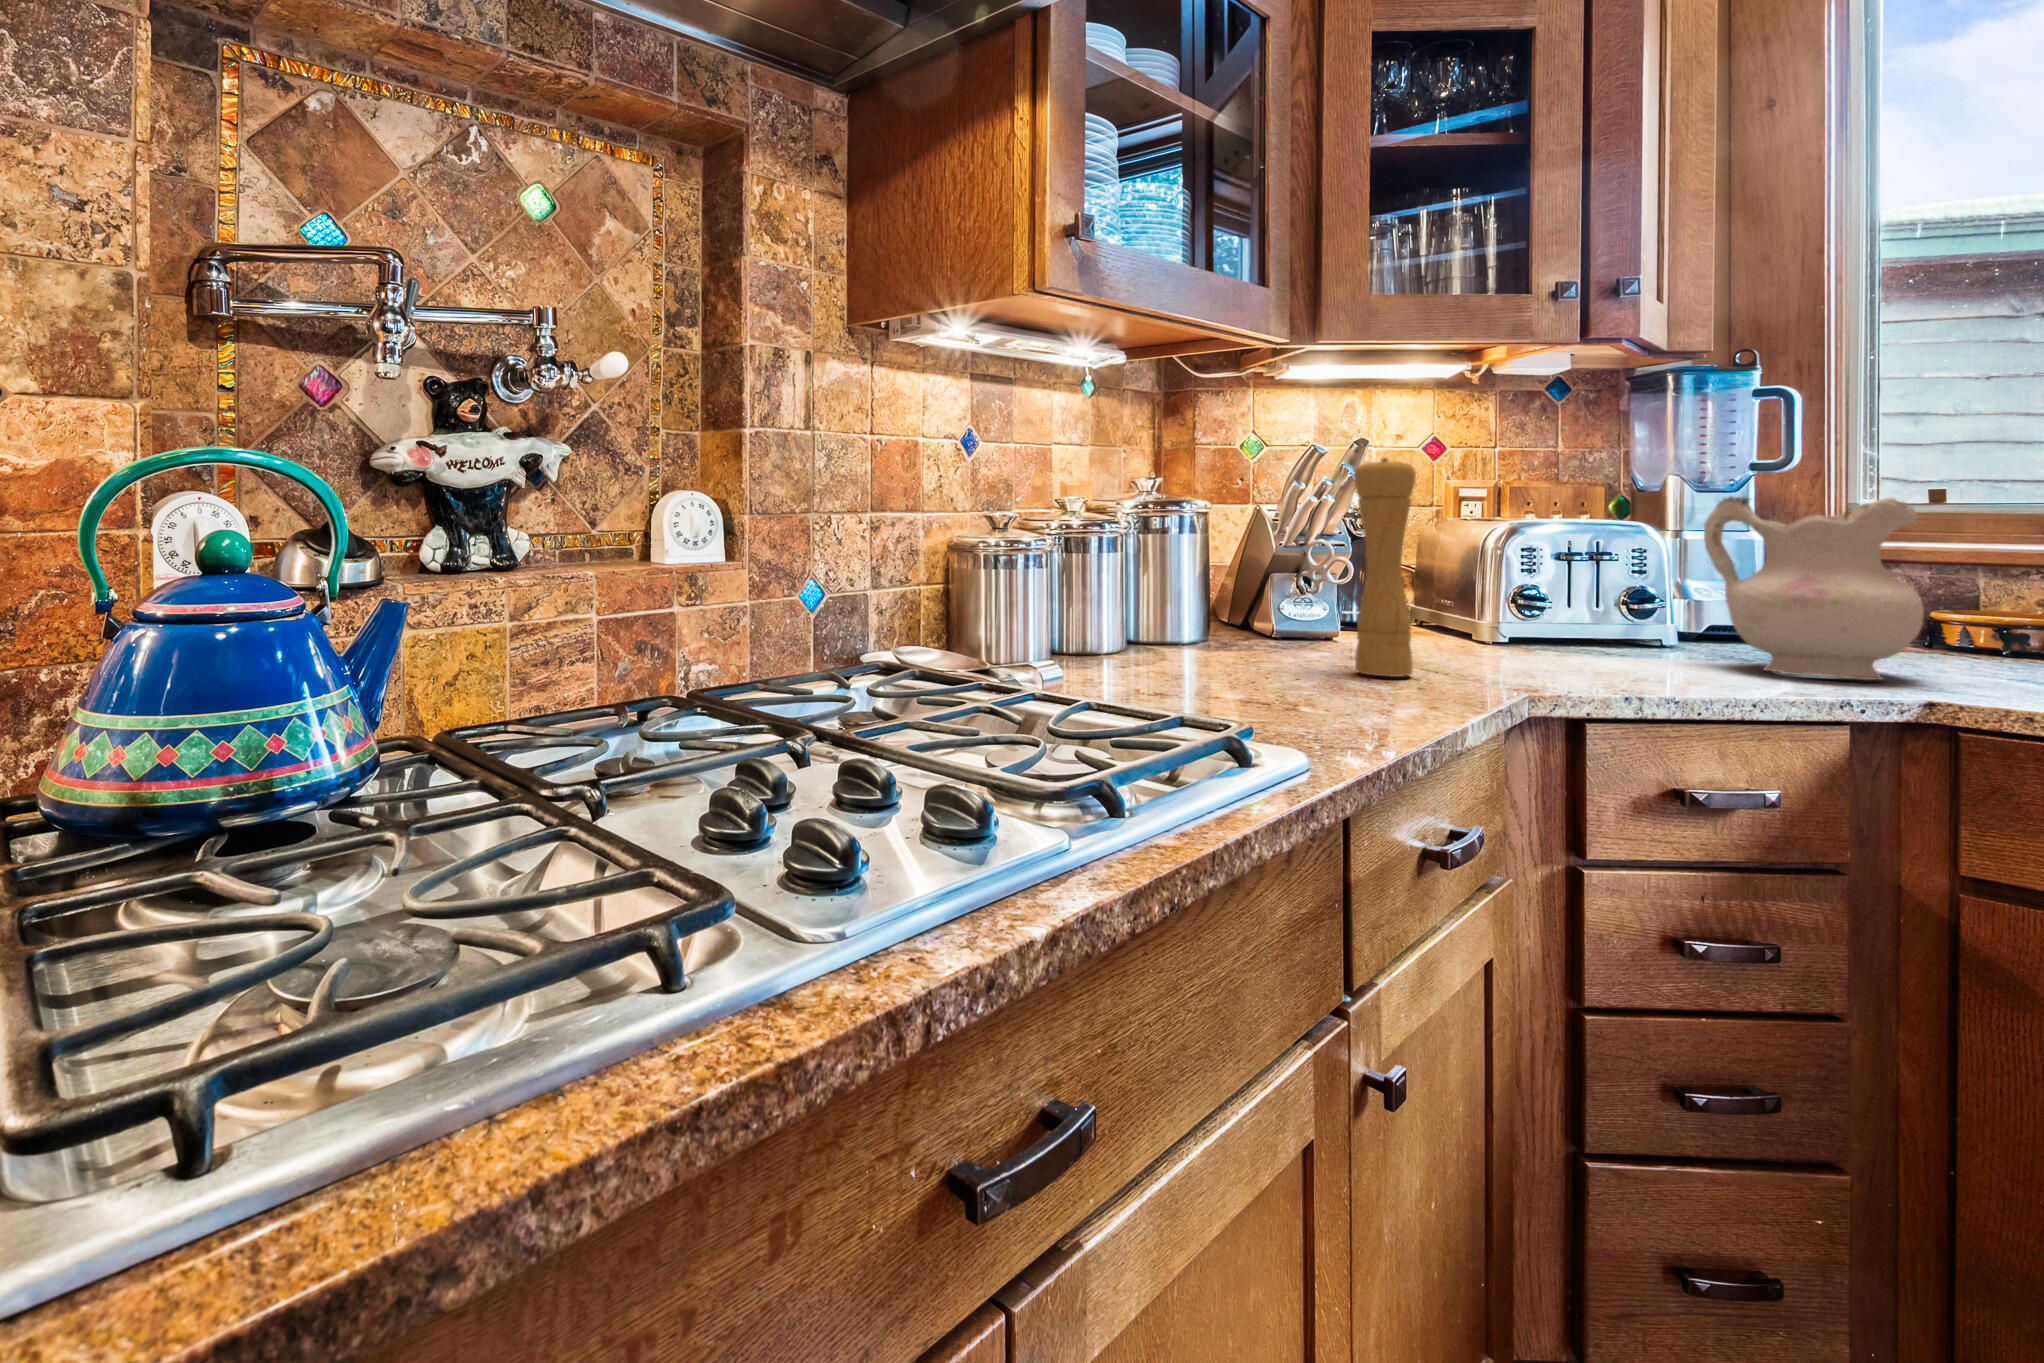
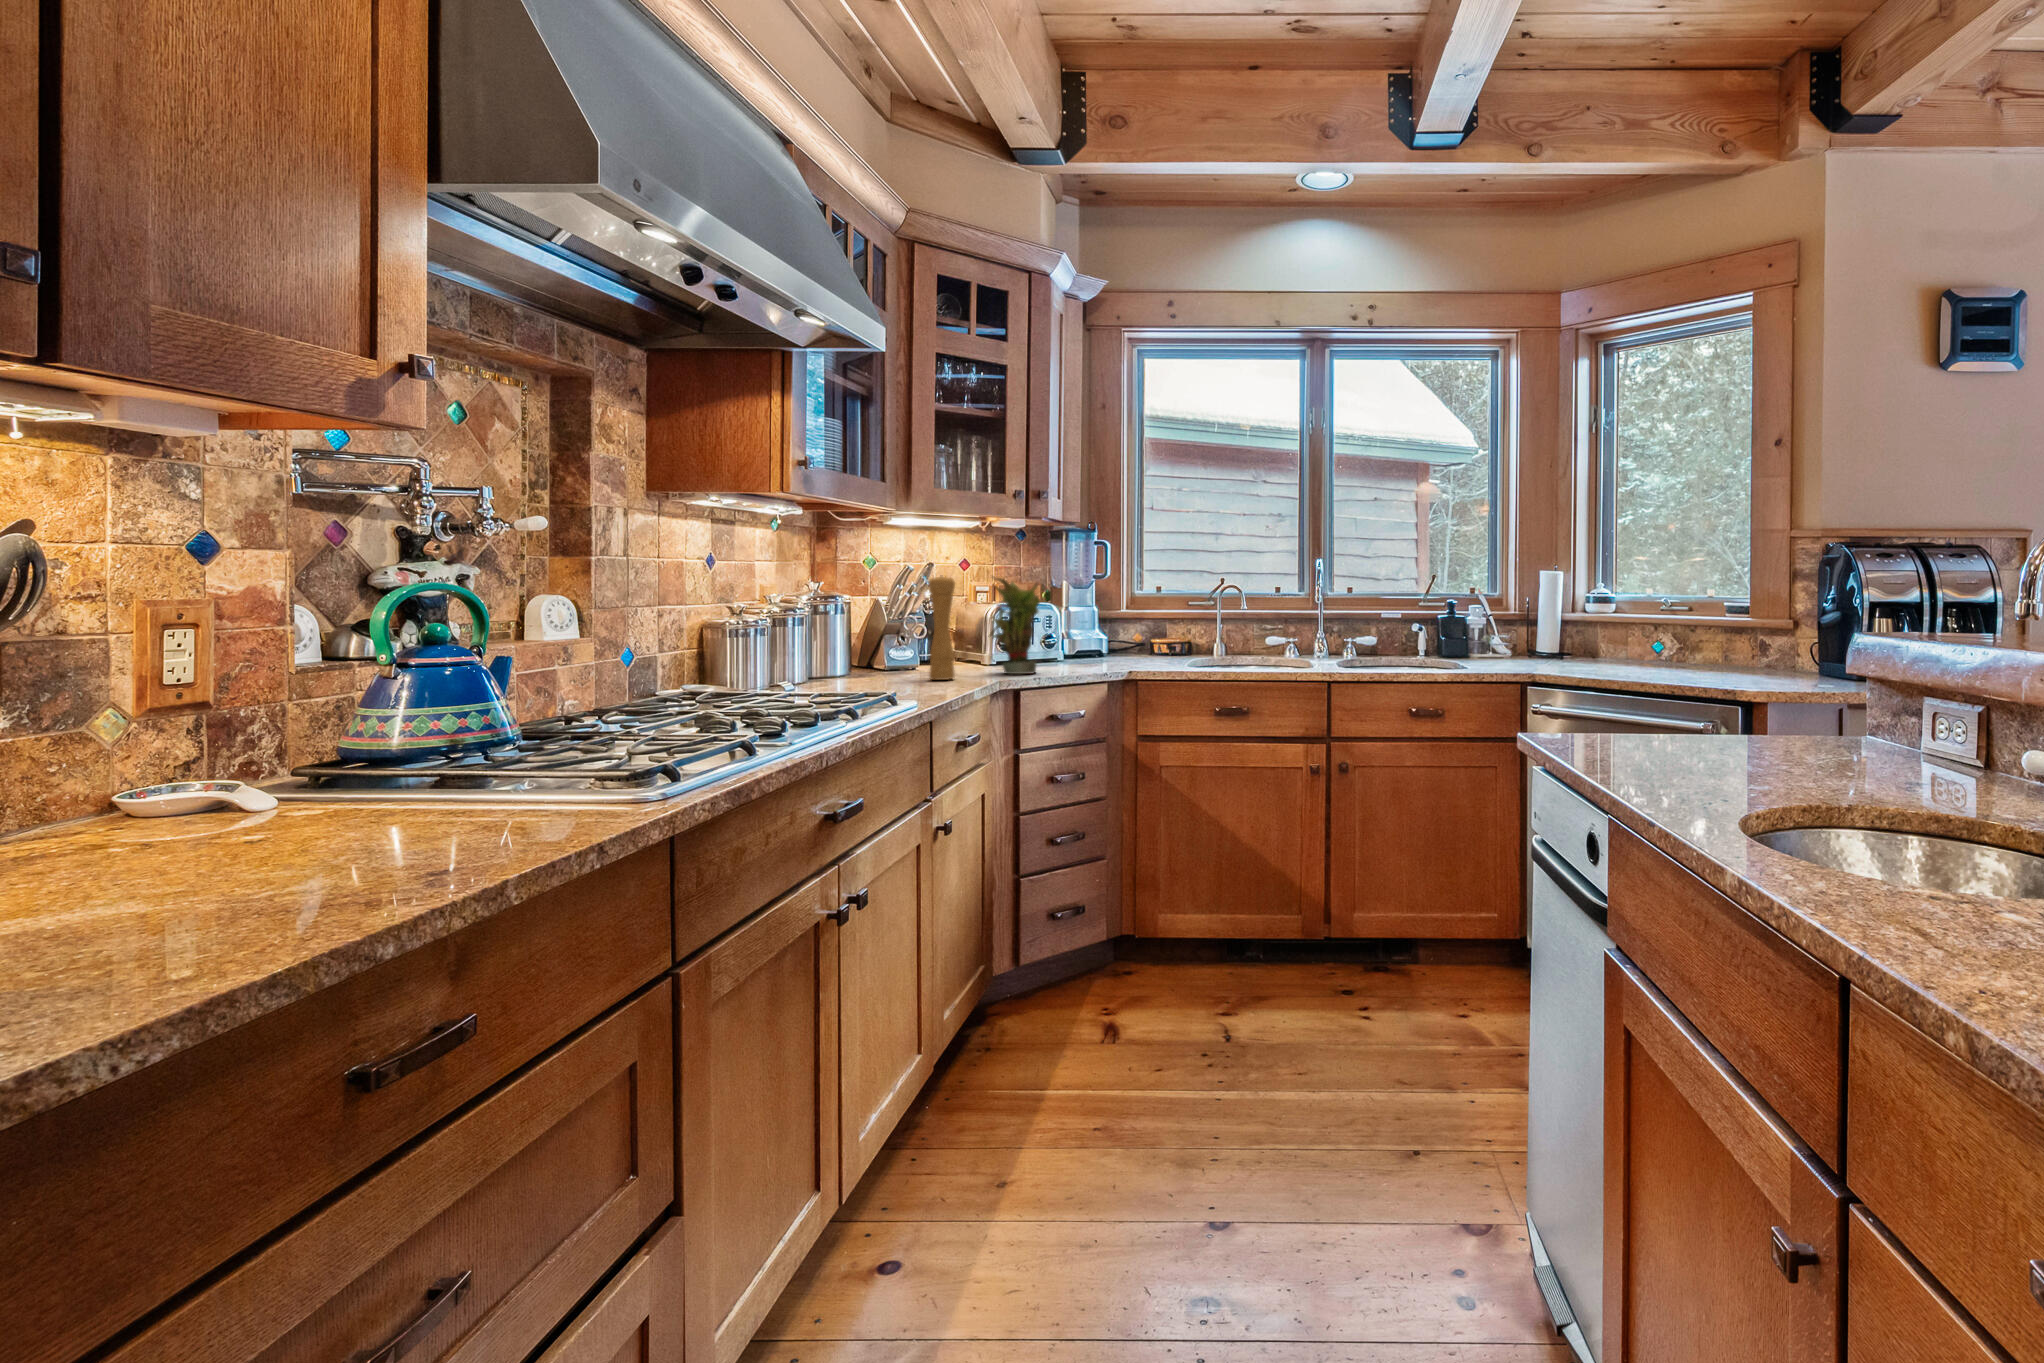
potted plant: none [1490,456,1638,678] -> present [990,577,1040,674]
ceramic pitcher: present [1704,496,1924,680] -> none [1070,592,1136,667]

